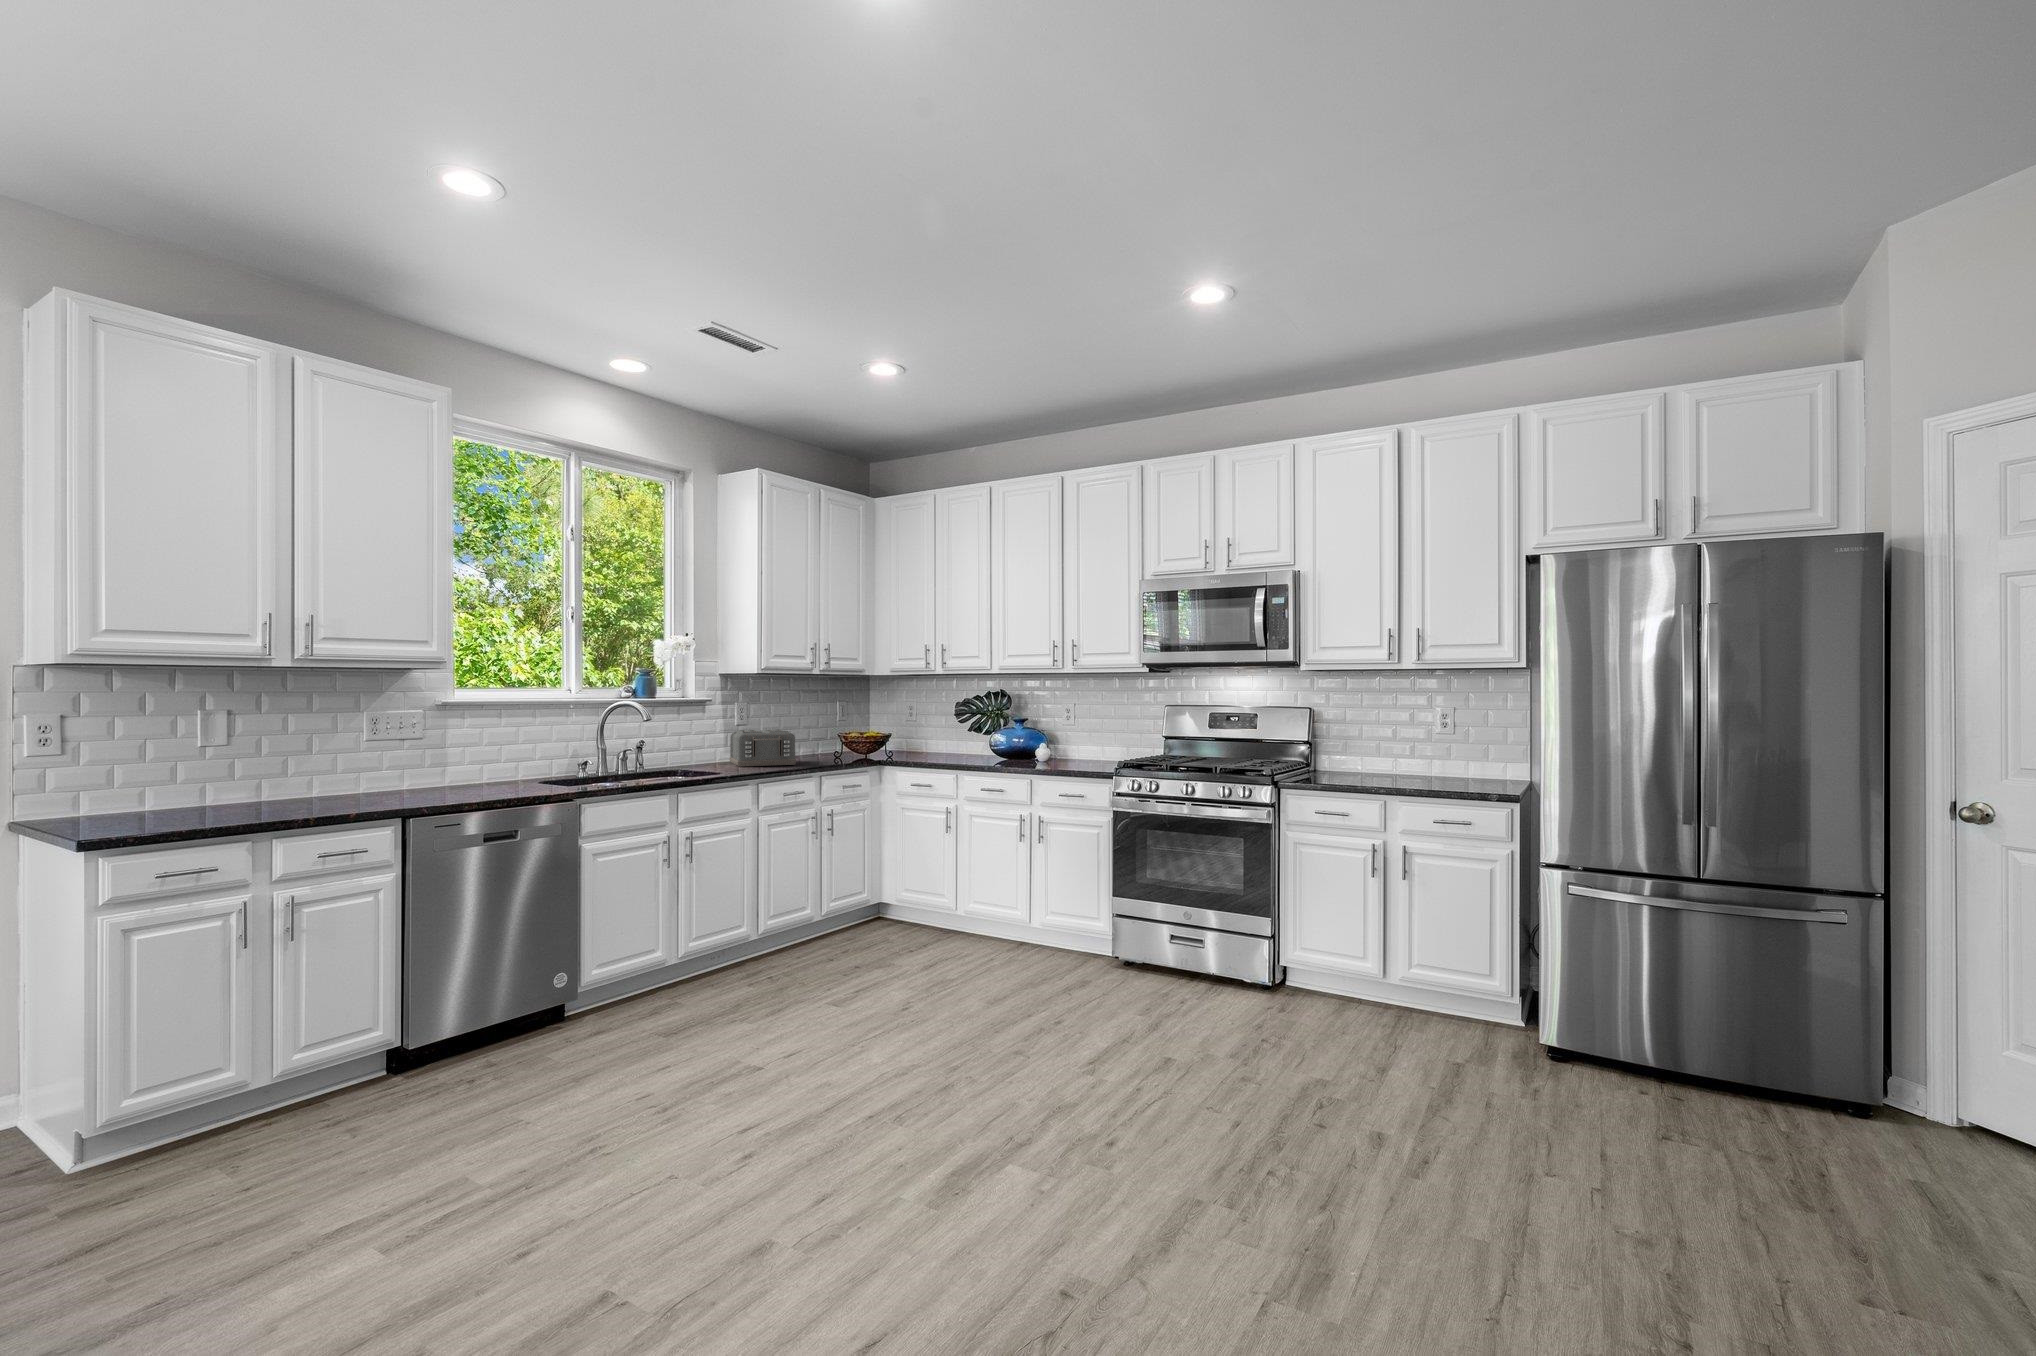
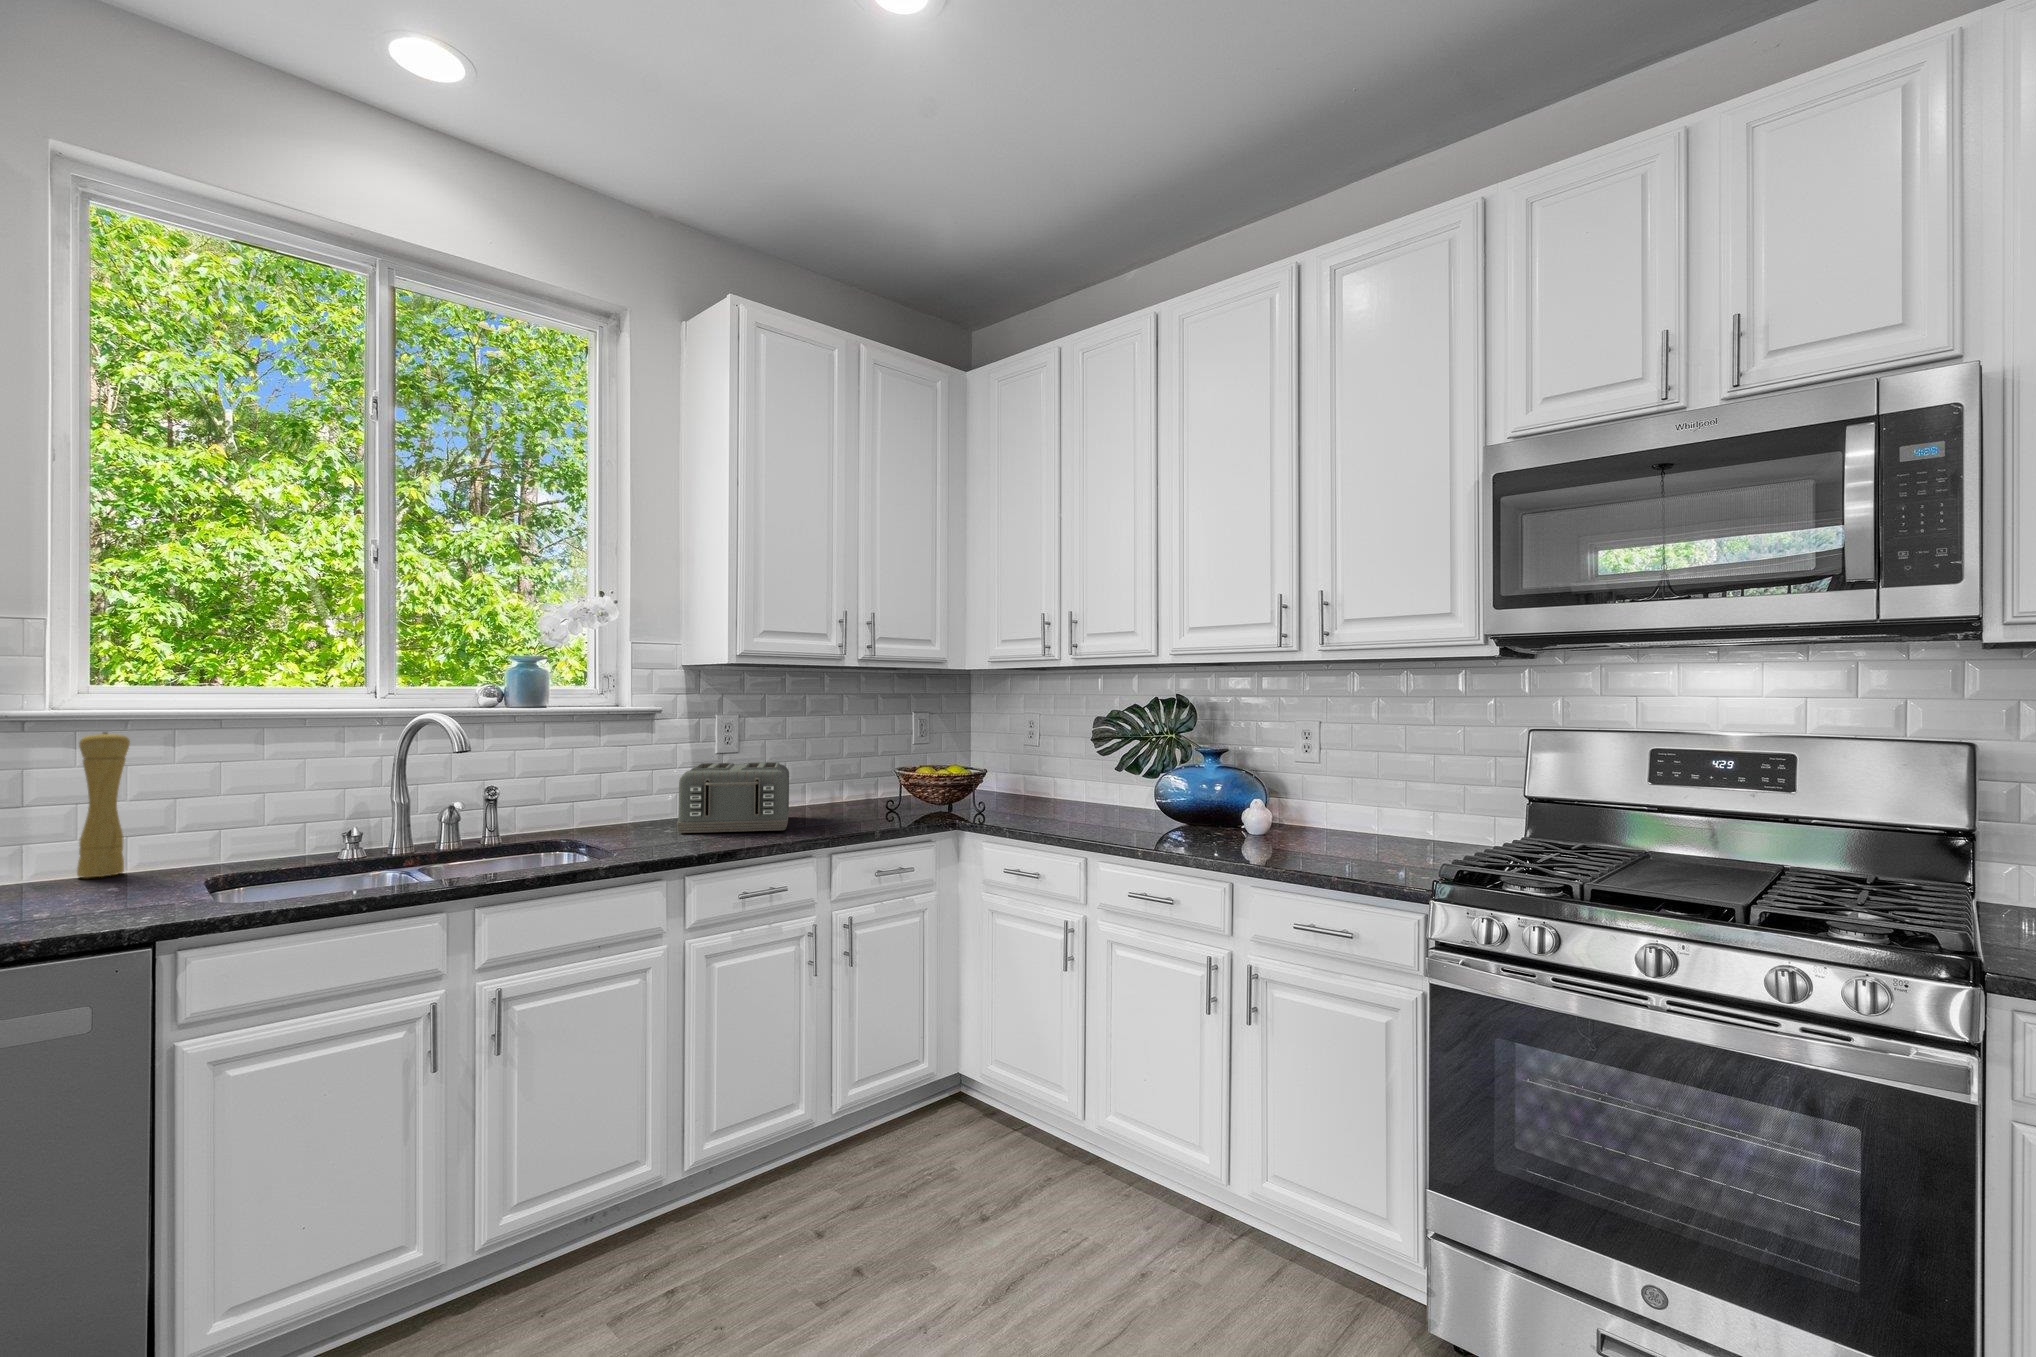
pepper mill: none [488,712,507,781] -> present [77,732,130,878]

